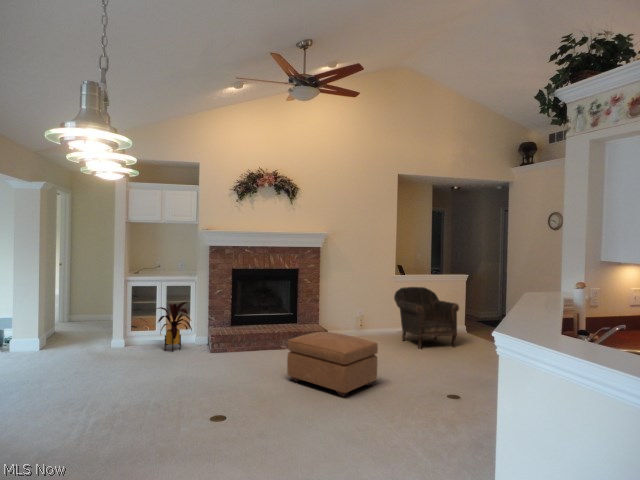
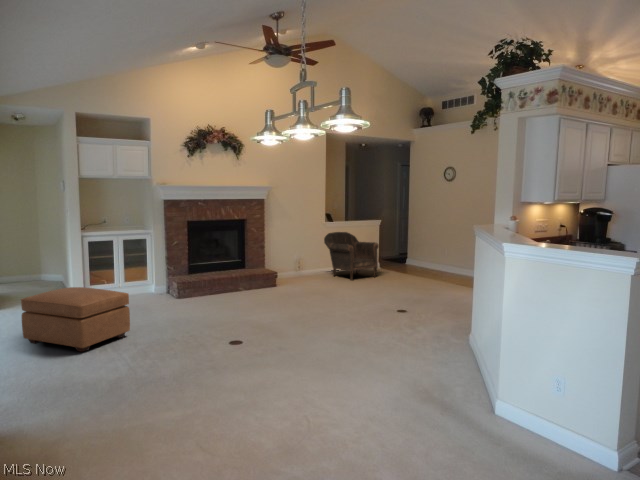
house plant: present [157,302,192,351] -> none [116,253,160,301]
ottoman: present [287,332,378,396] -> present [21,287,130,352]

